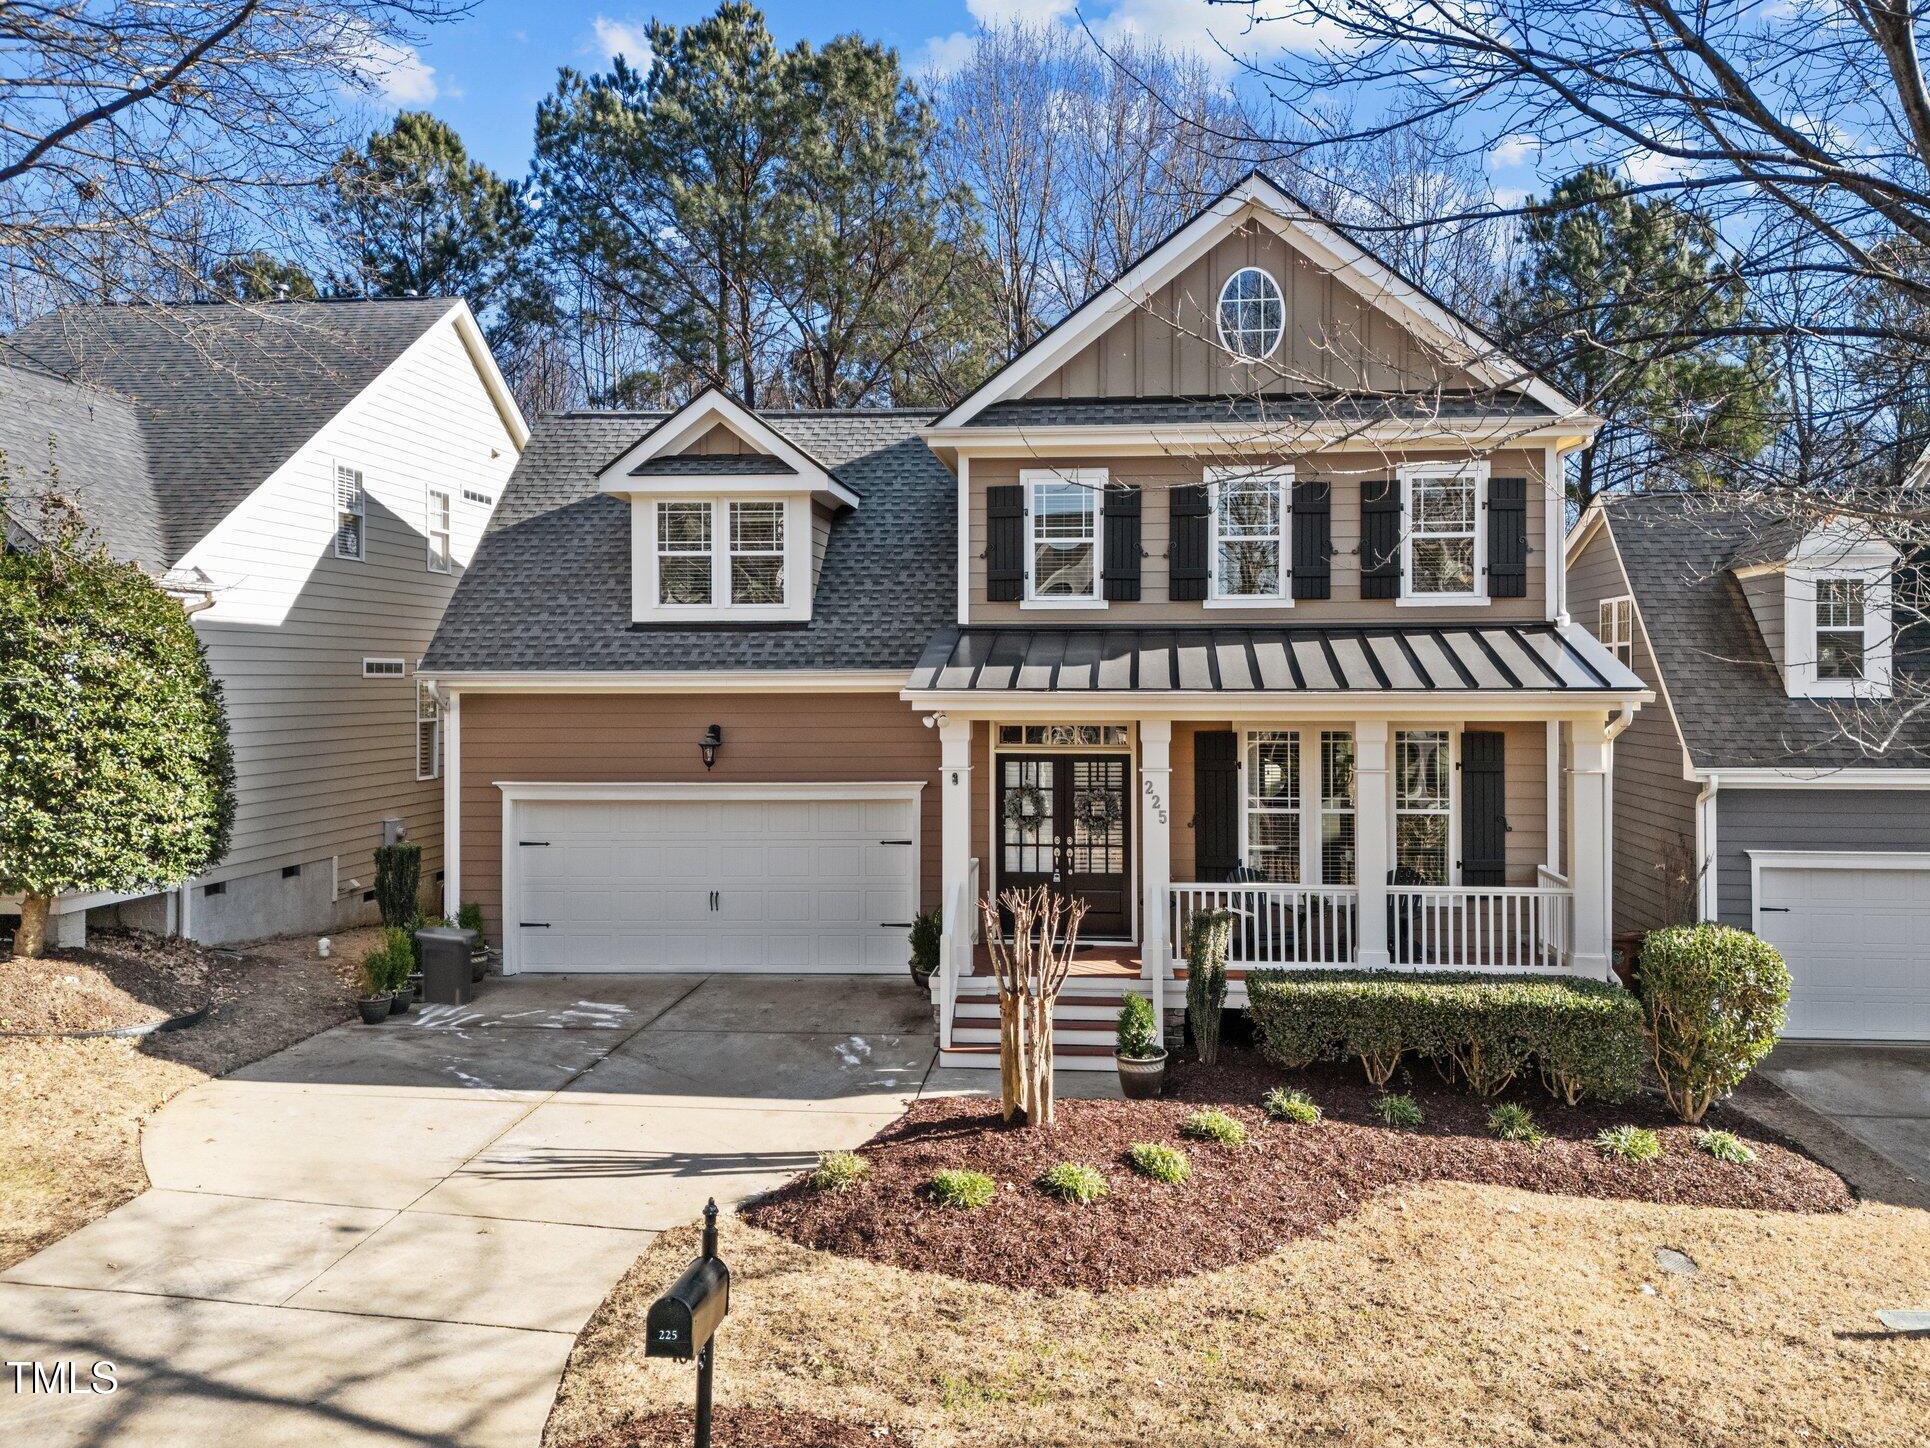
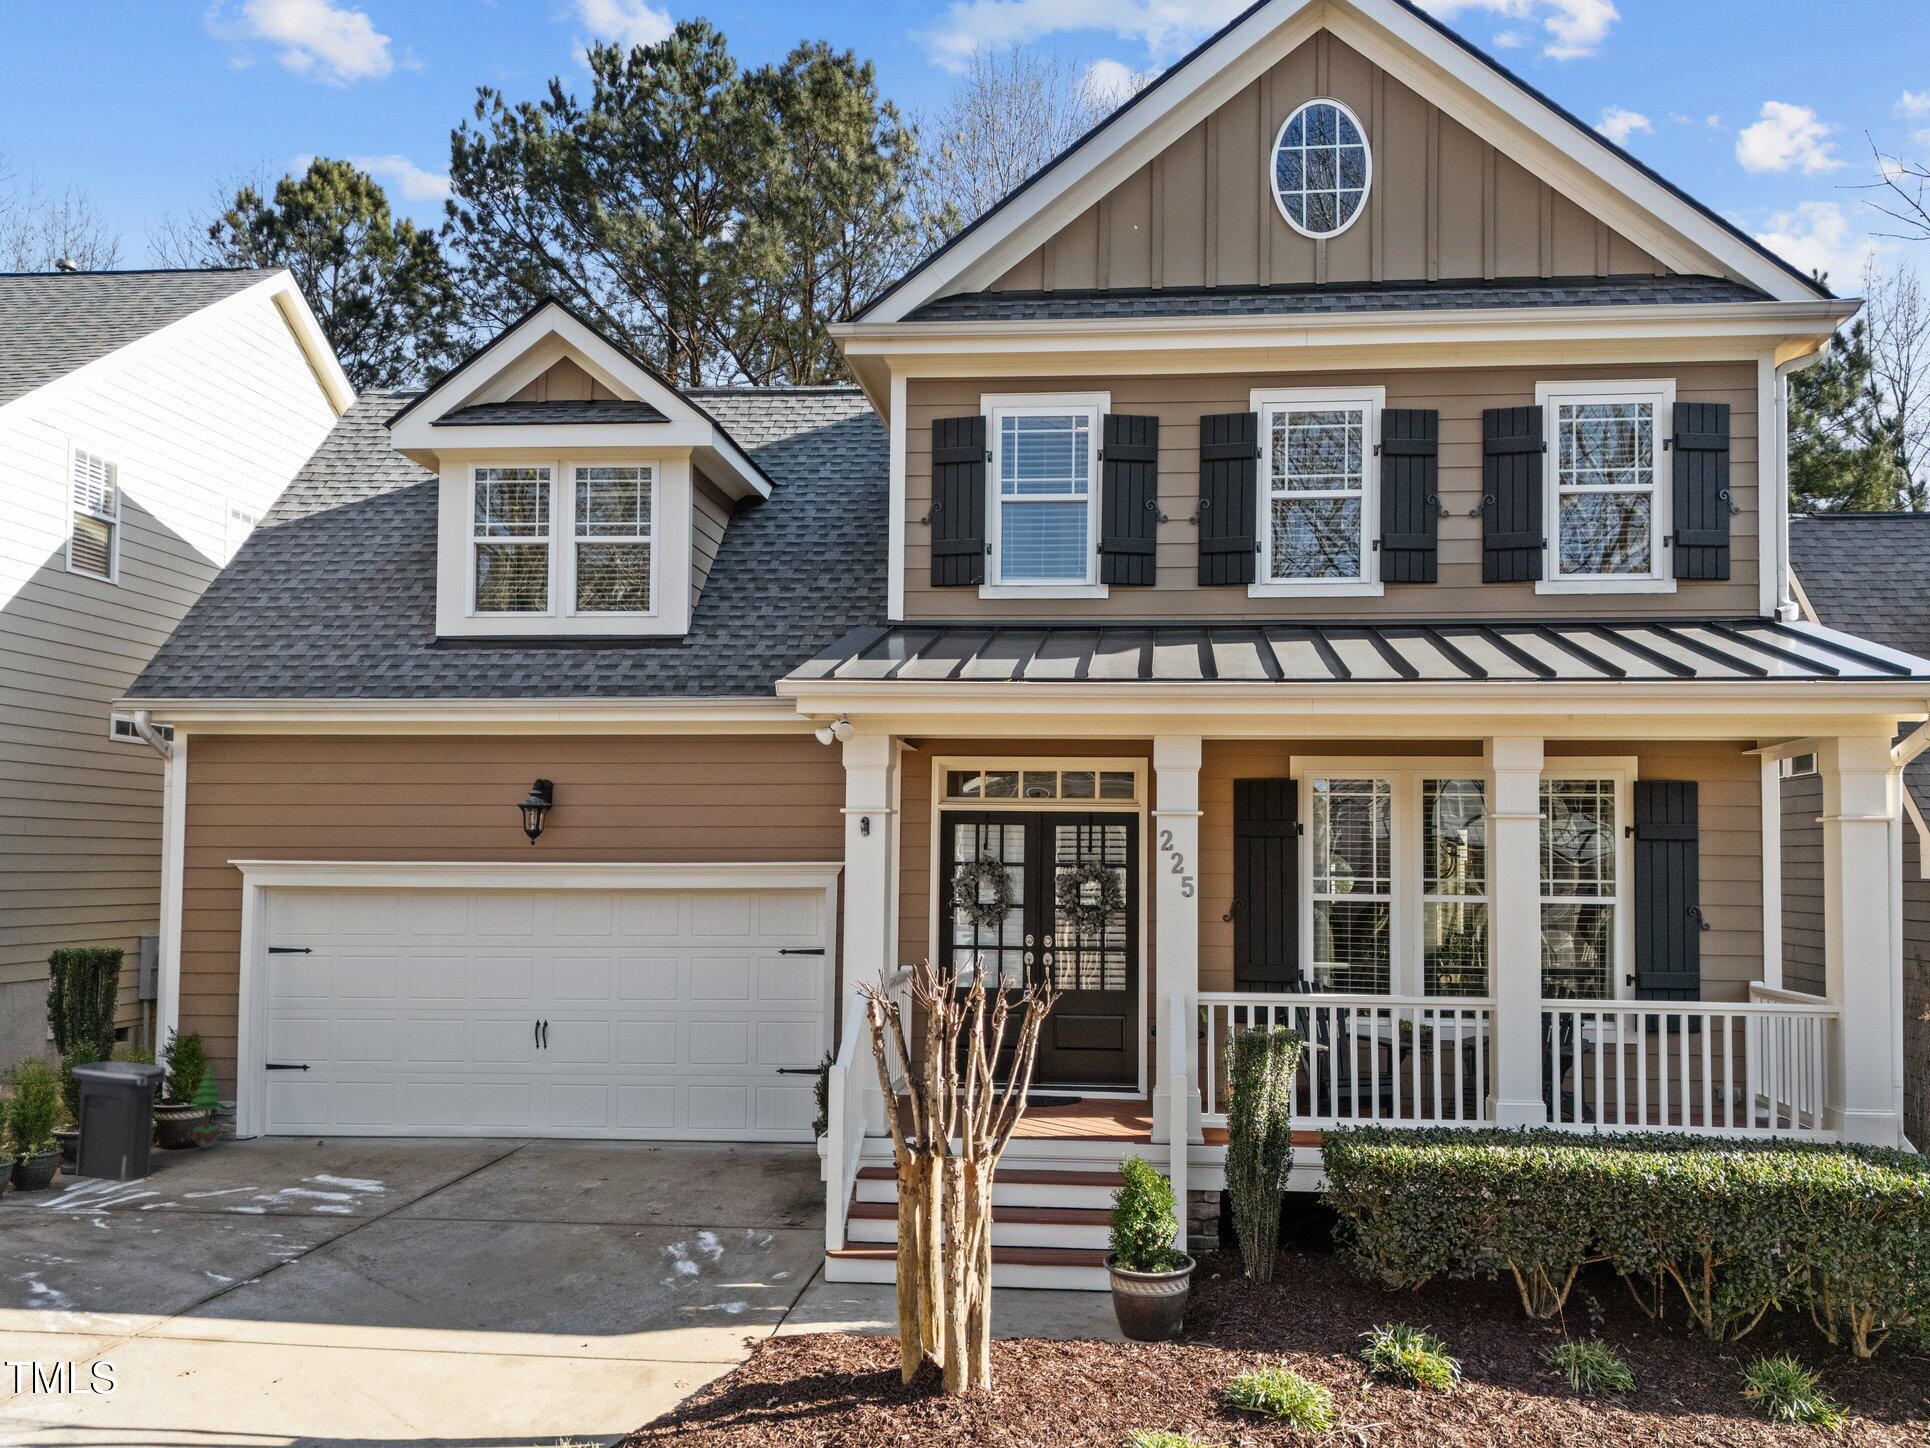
potted tree: none [484,926,506,982] -> present [193,1065,222,1148]

